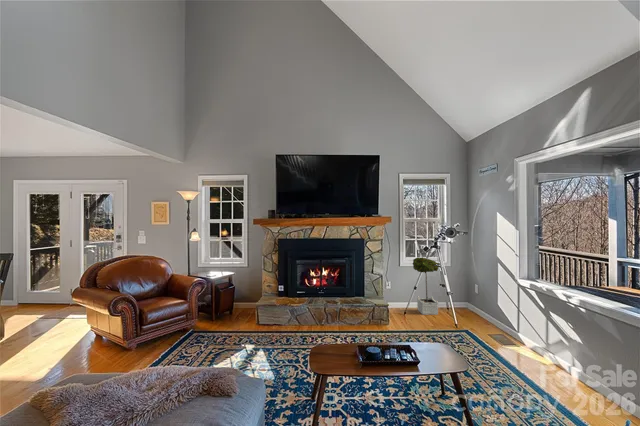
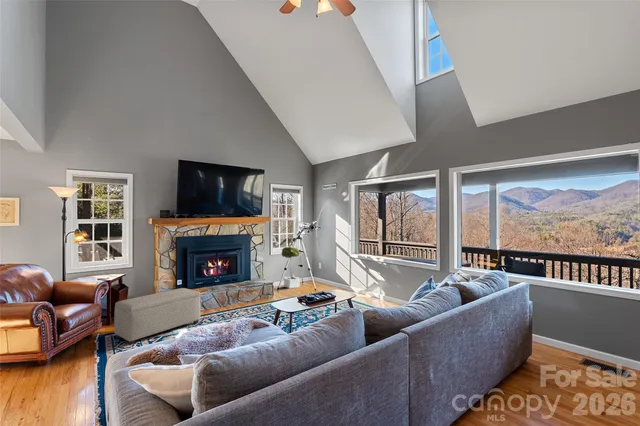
ottoman: none [197,296,278,350] -> present [114,288,200,345]

